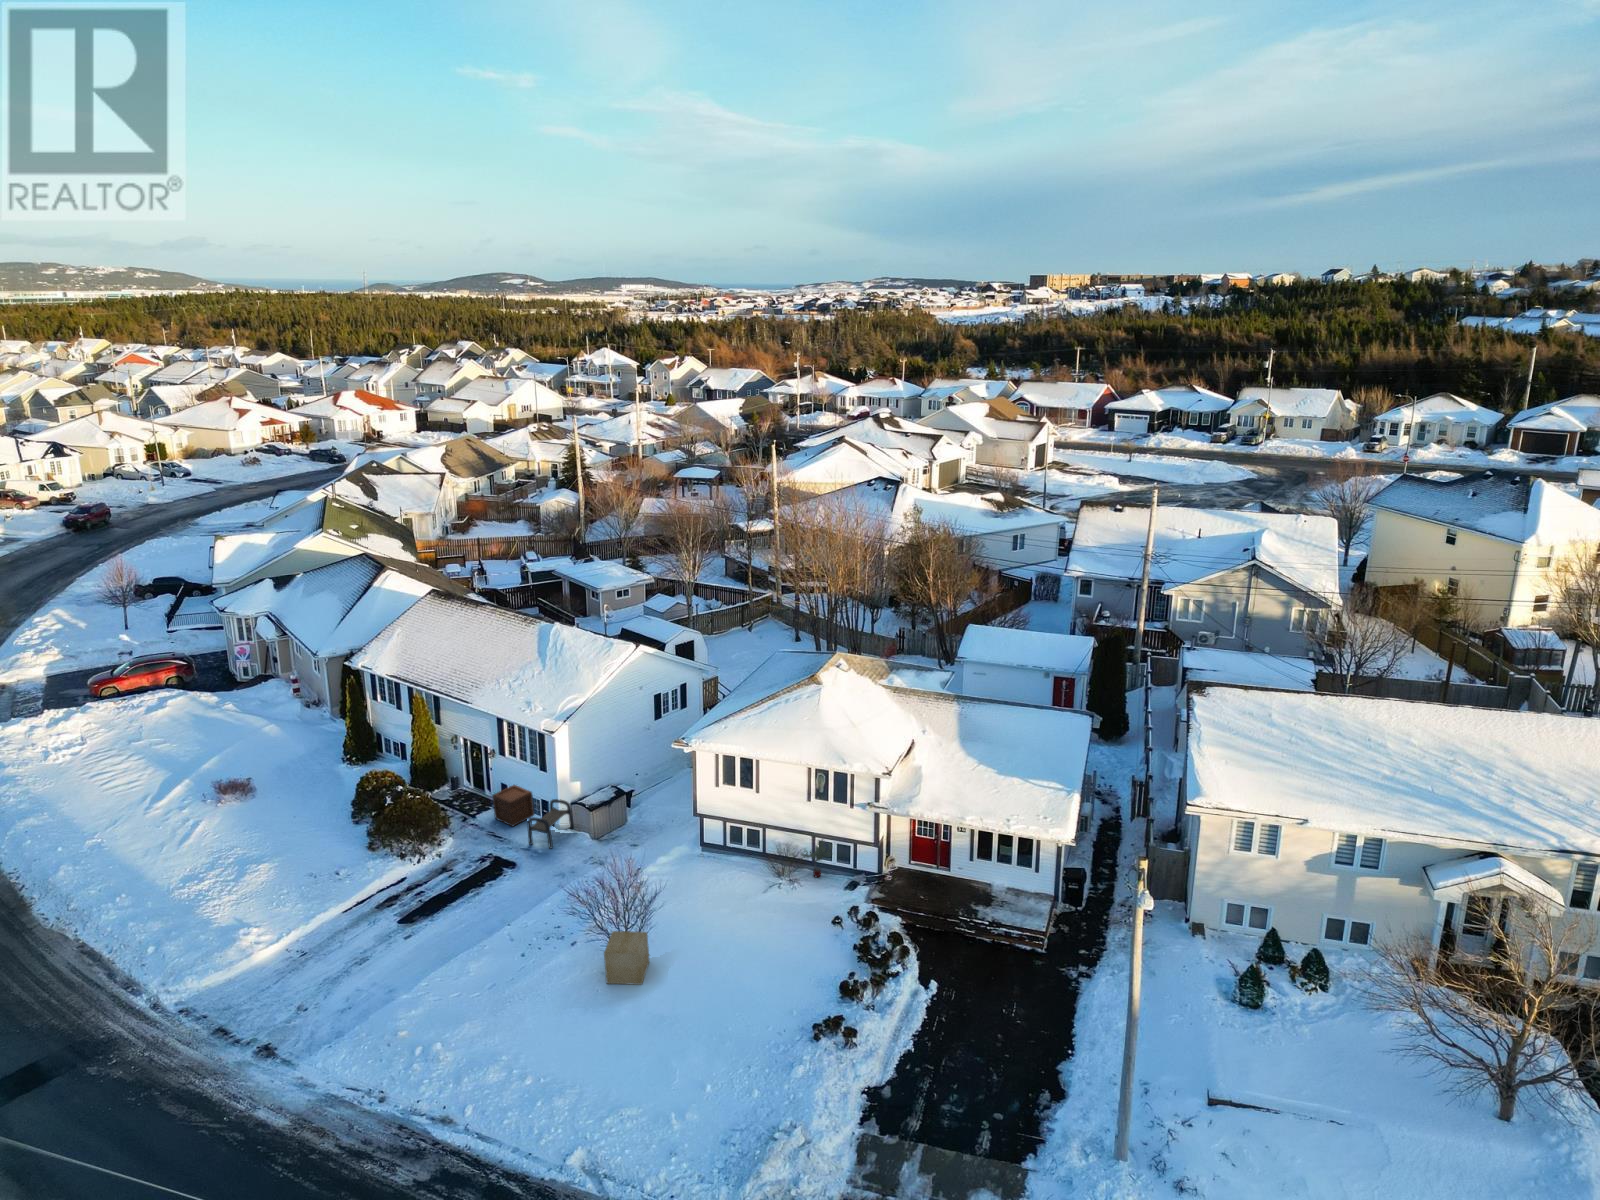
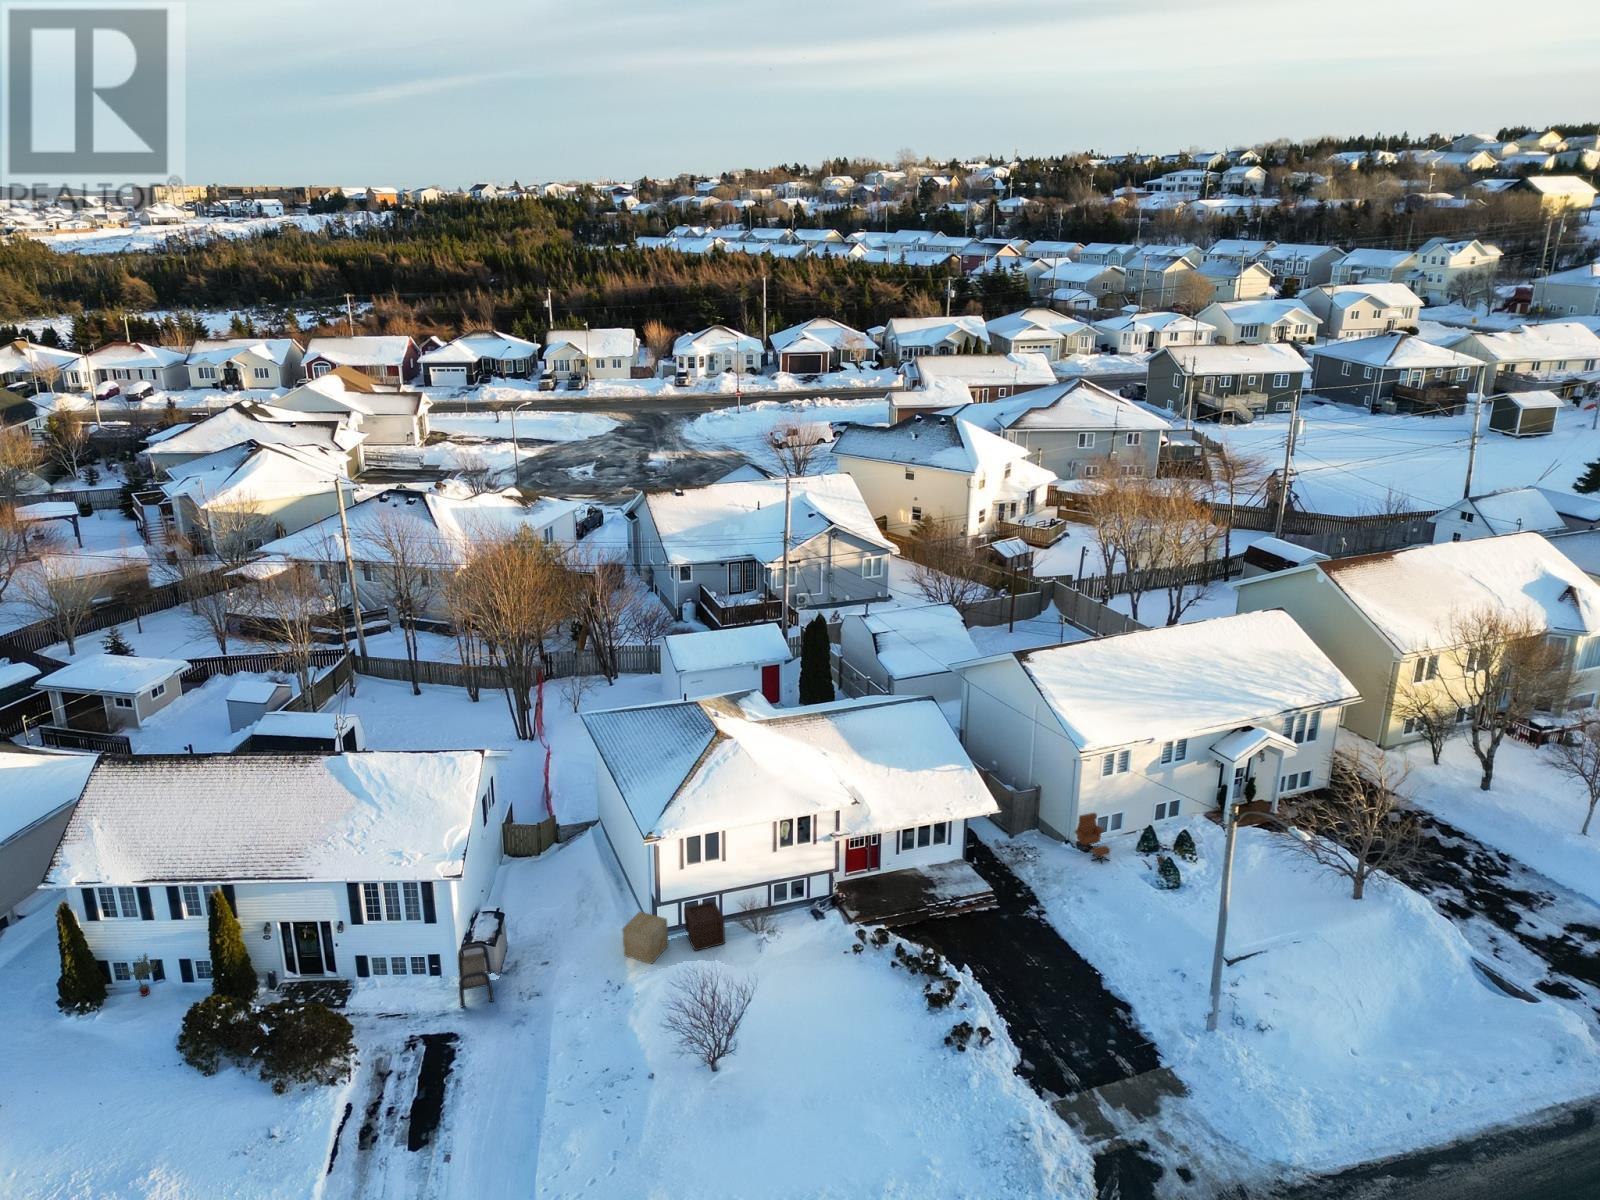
wooden crate: present [492,785,534,826] -> present [684,902,725,951]
potted tree: present [801,839,832,877] -> present [123,954,157,996]
lounge chair: none [1181,886,1220,950] -> present [1075,813,1110,860]
cardboard box: present [604,931,649,985] -> present [622,912,668,964]

